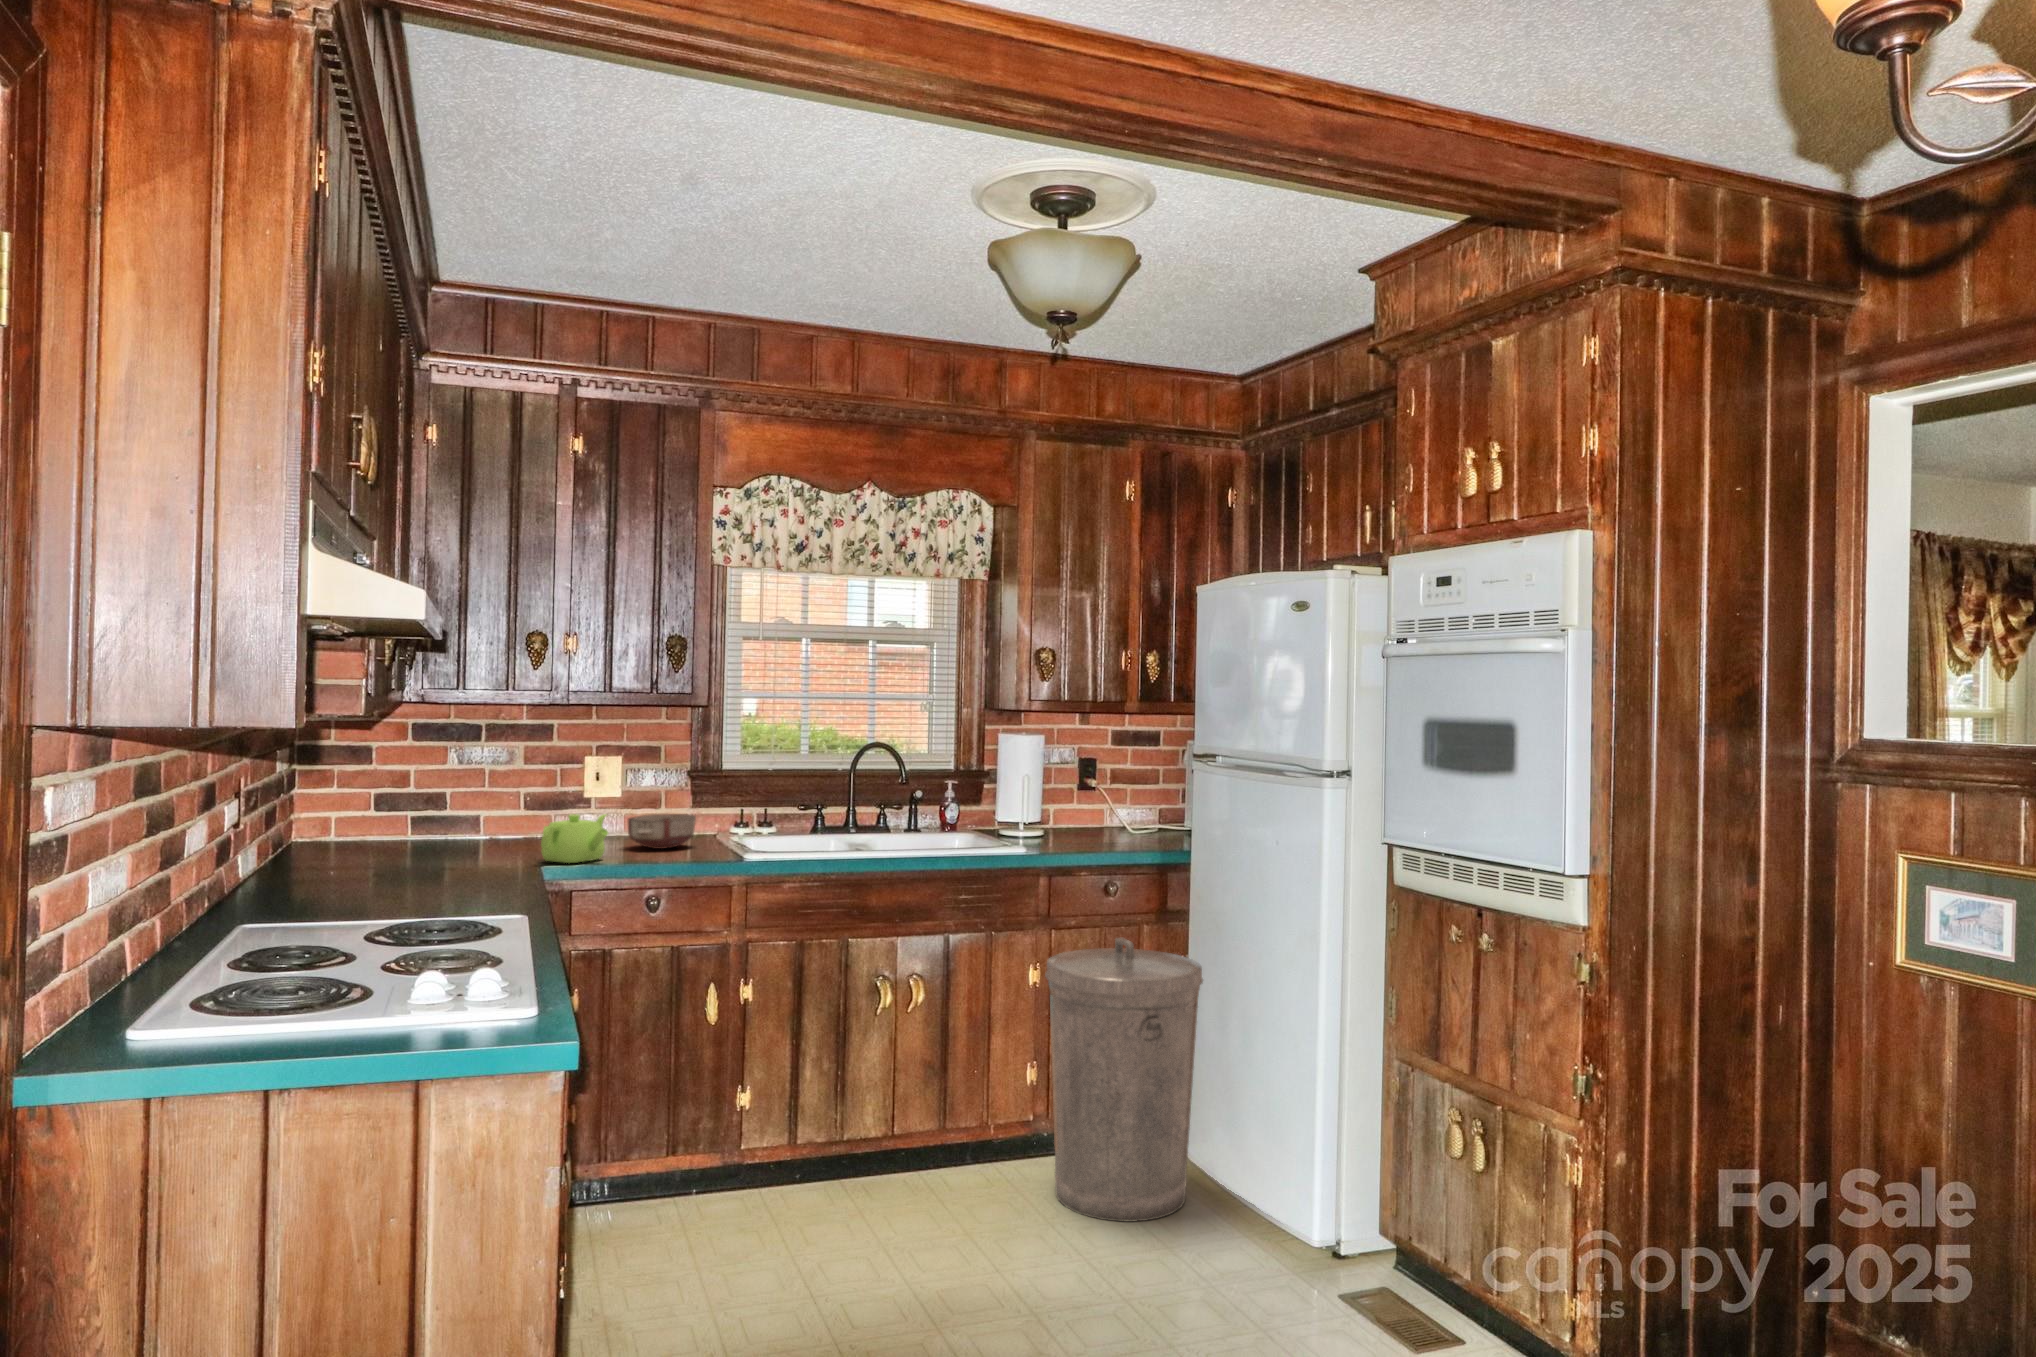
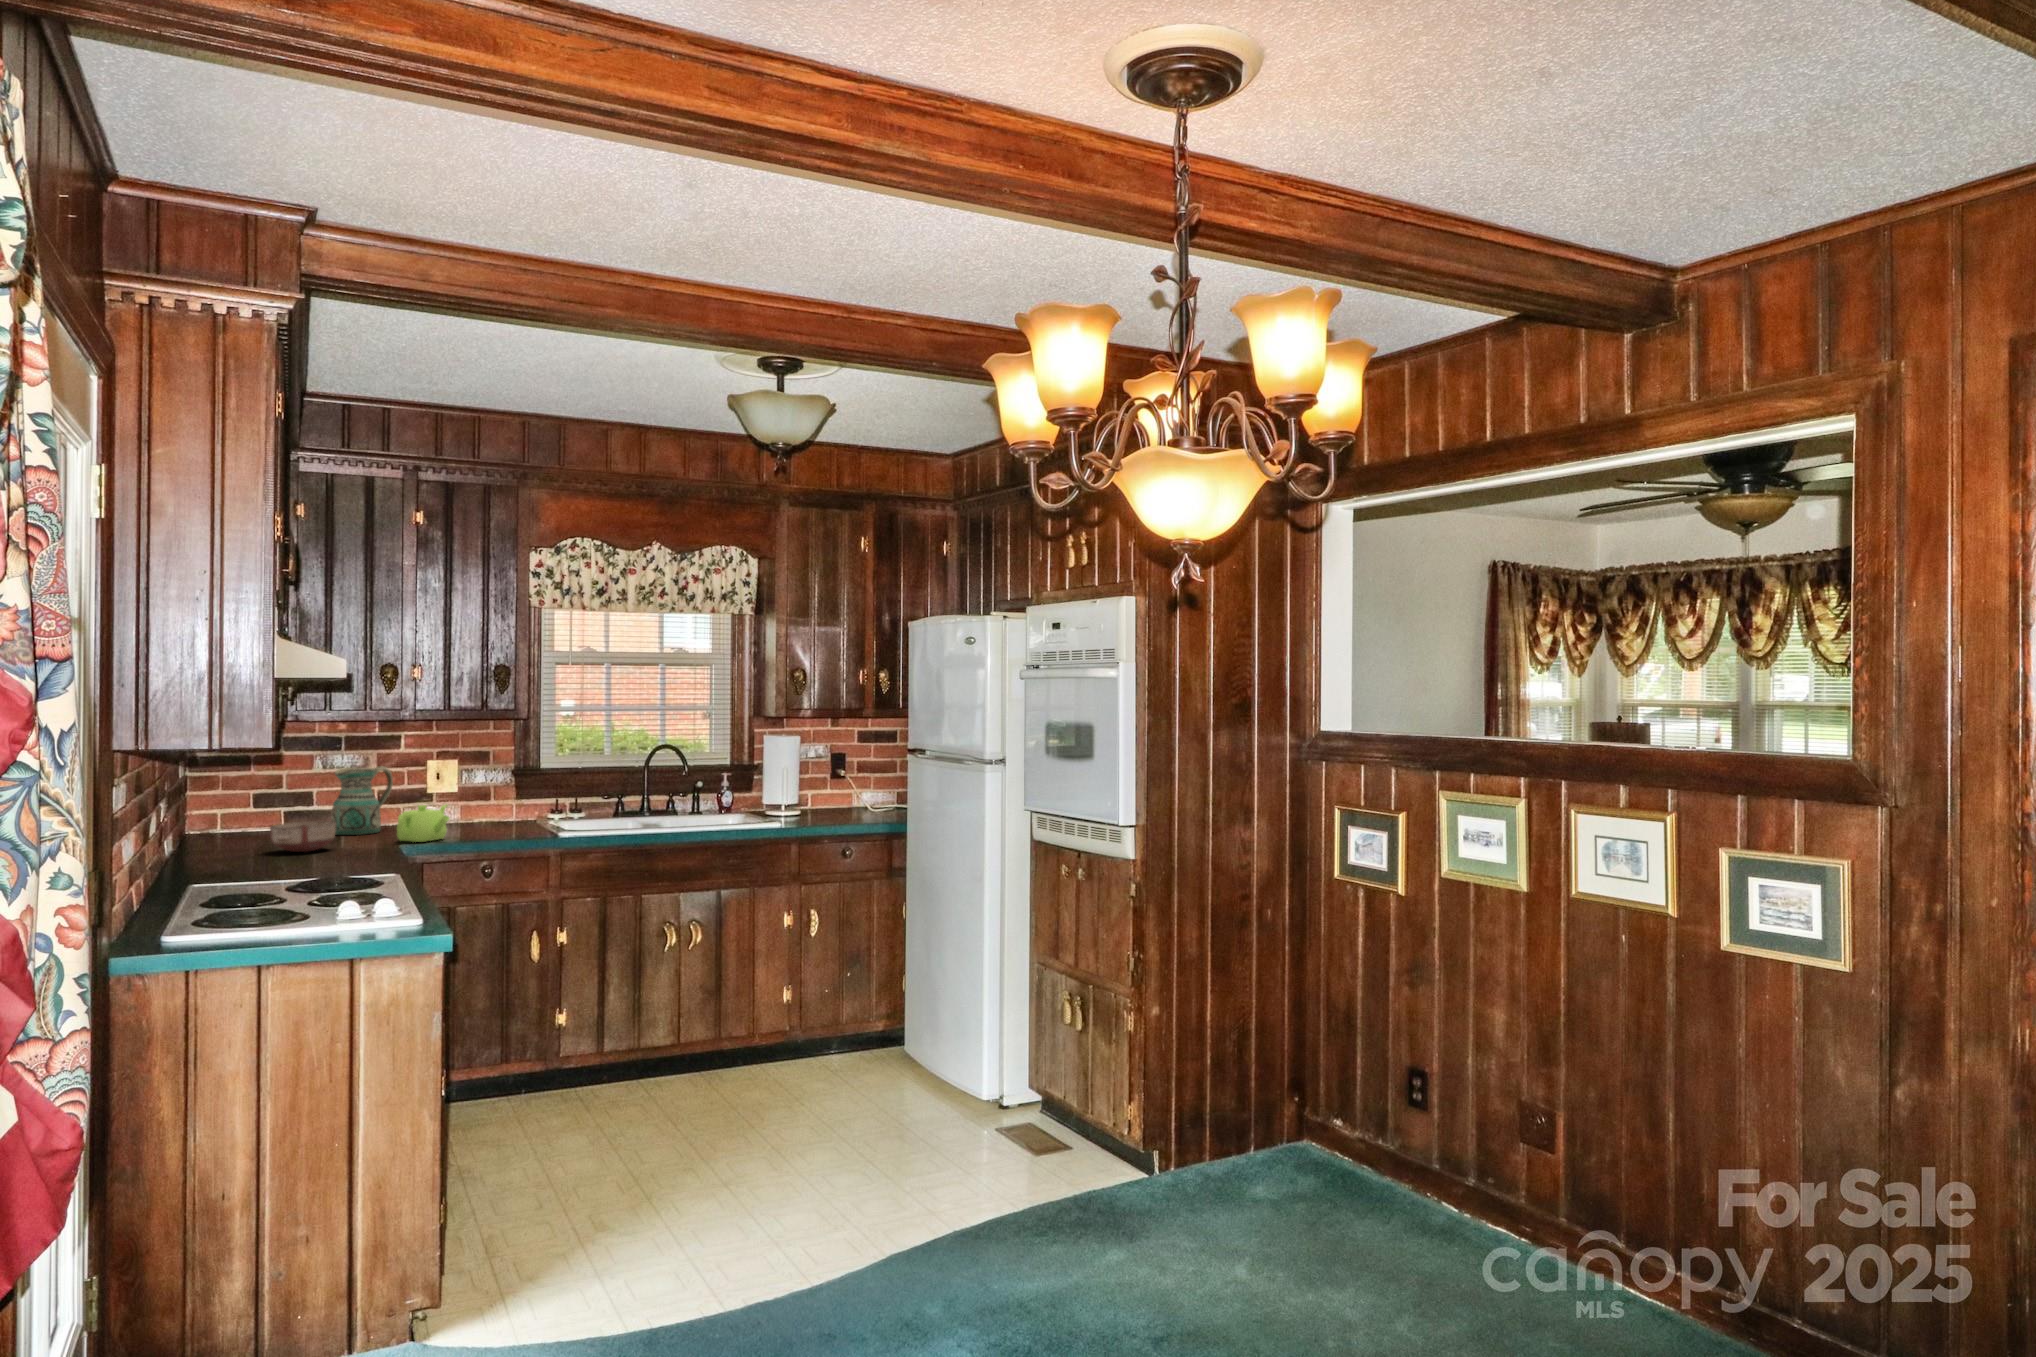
ceramic pitcher: none [465,762,543,850] -> present [331,766,393,835]
ceramic bowl: present [628,814,696,849] -> present [270,821,336,852]
trash can: present [1045,937,1203,1222] -> none [793,888,912,1095]

